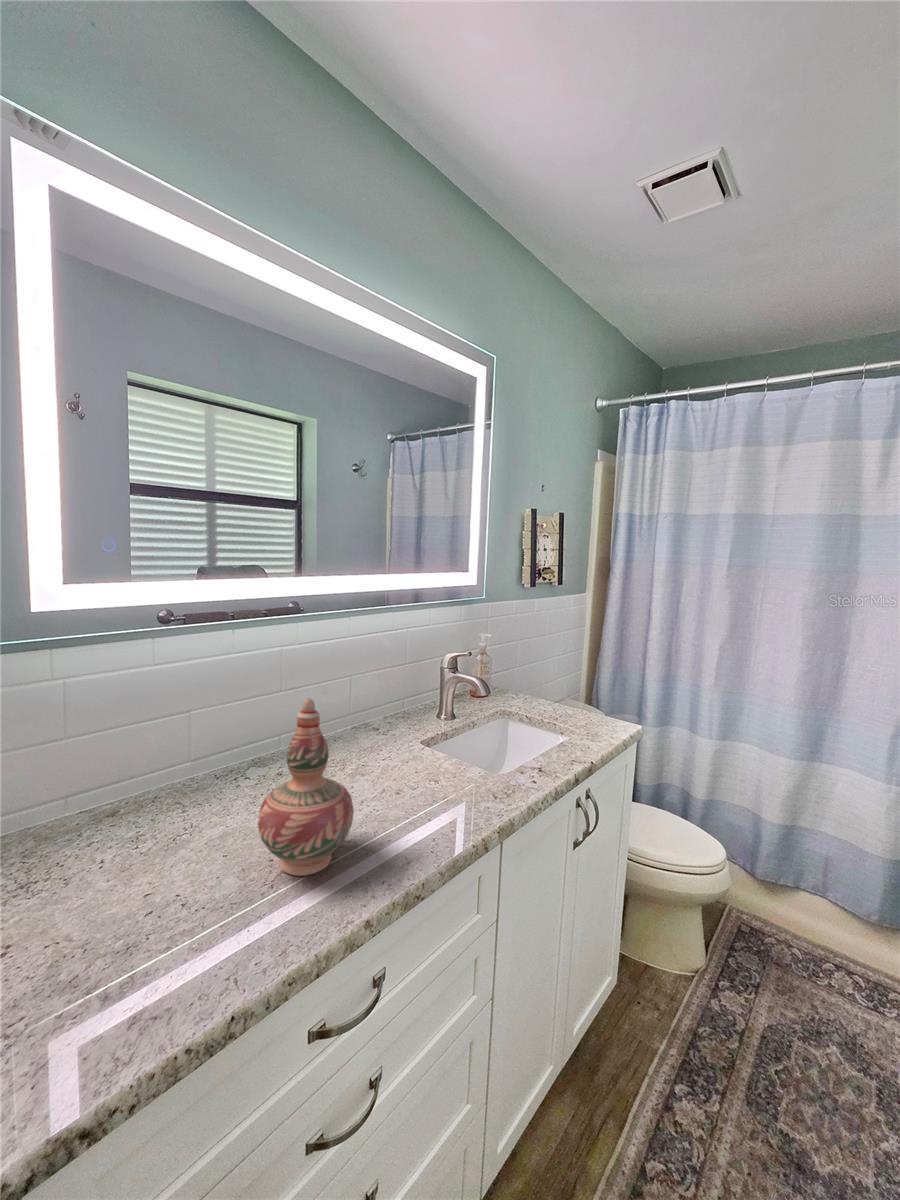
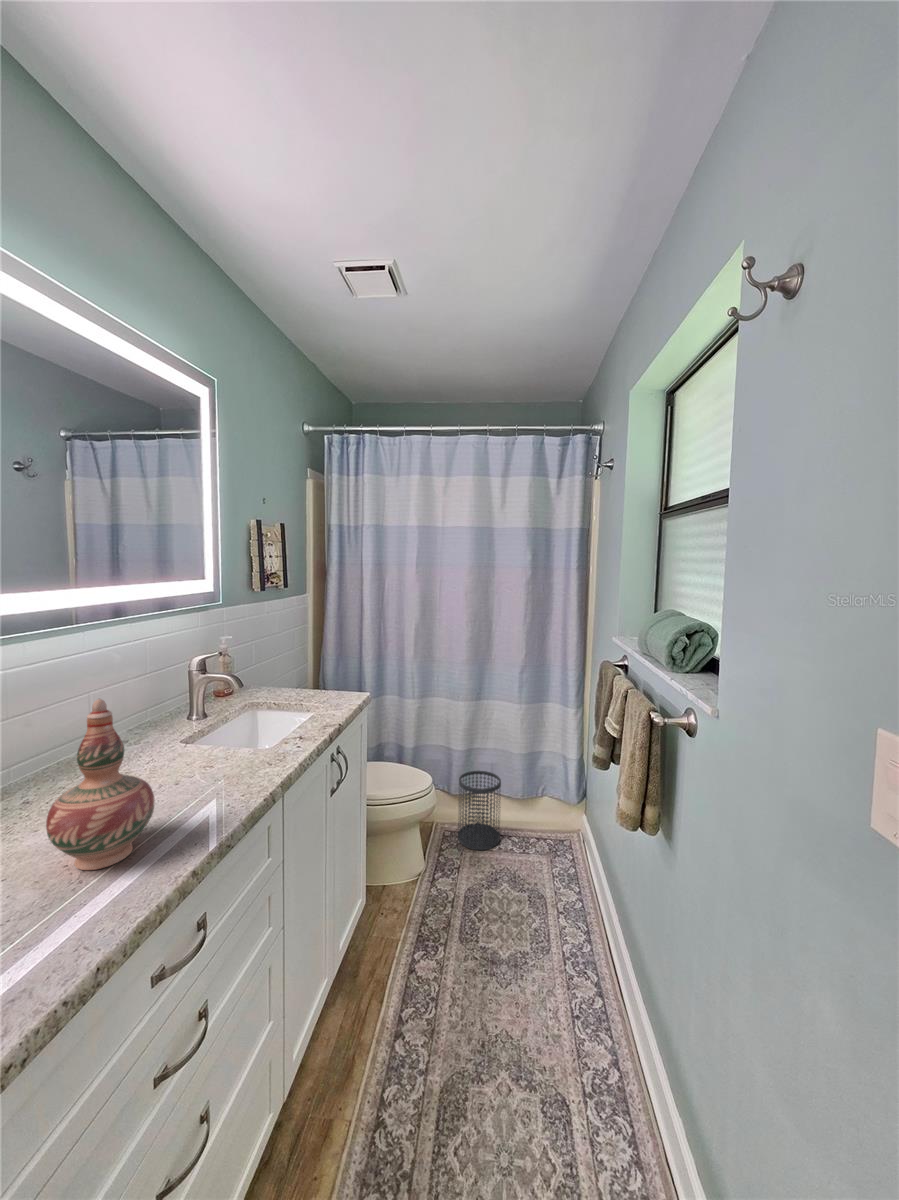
wastebasket: none [761,856,844,980] -> present [458,771,501,850]

